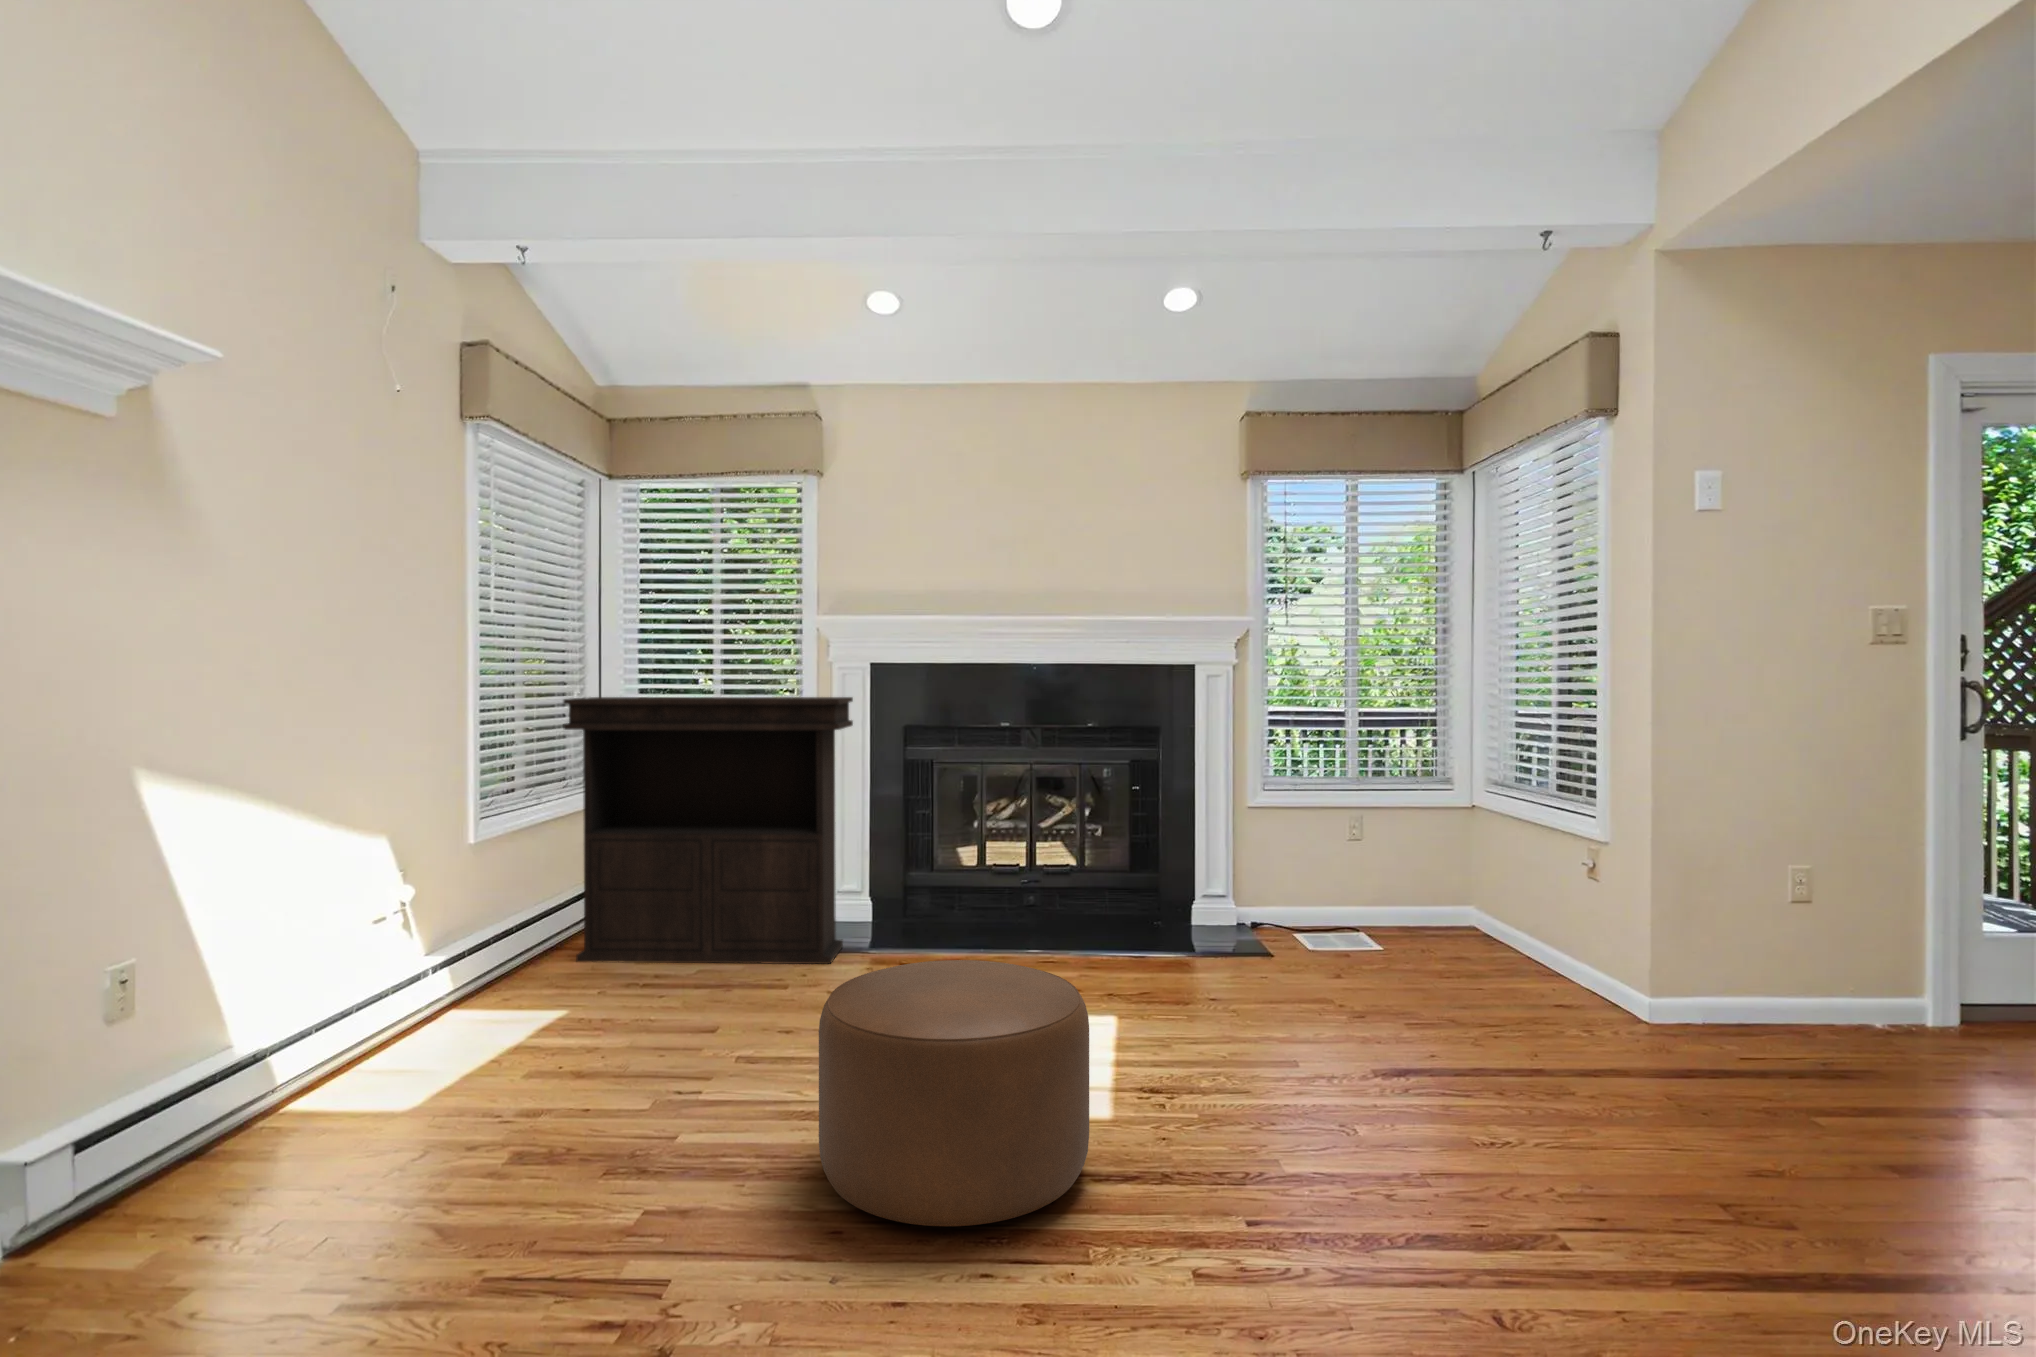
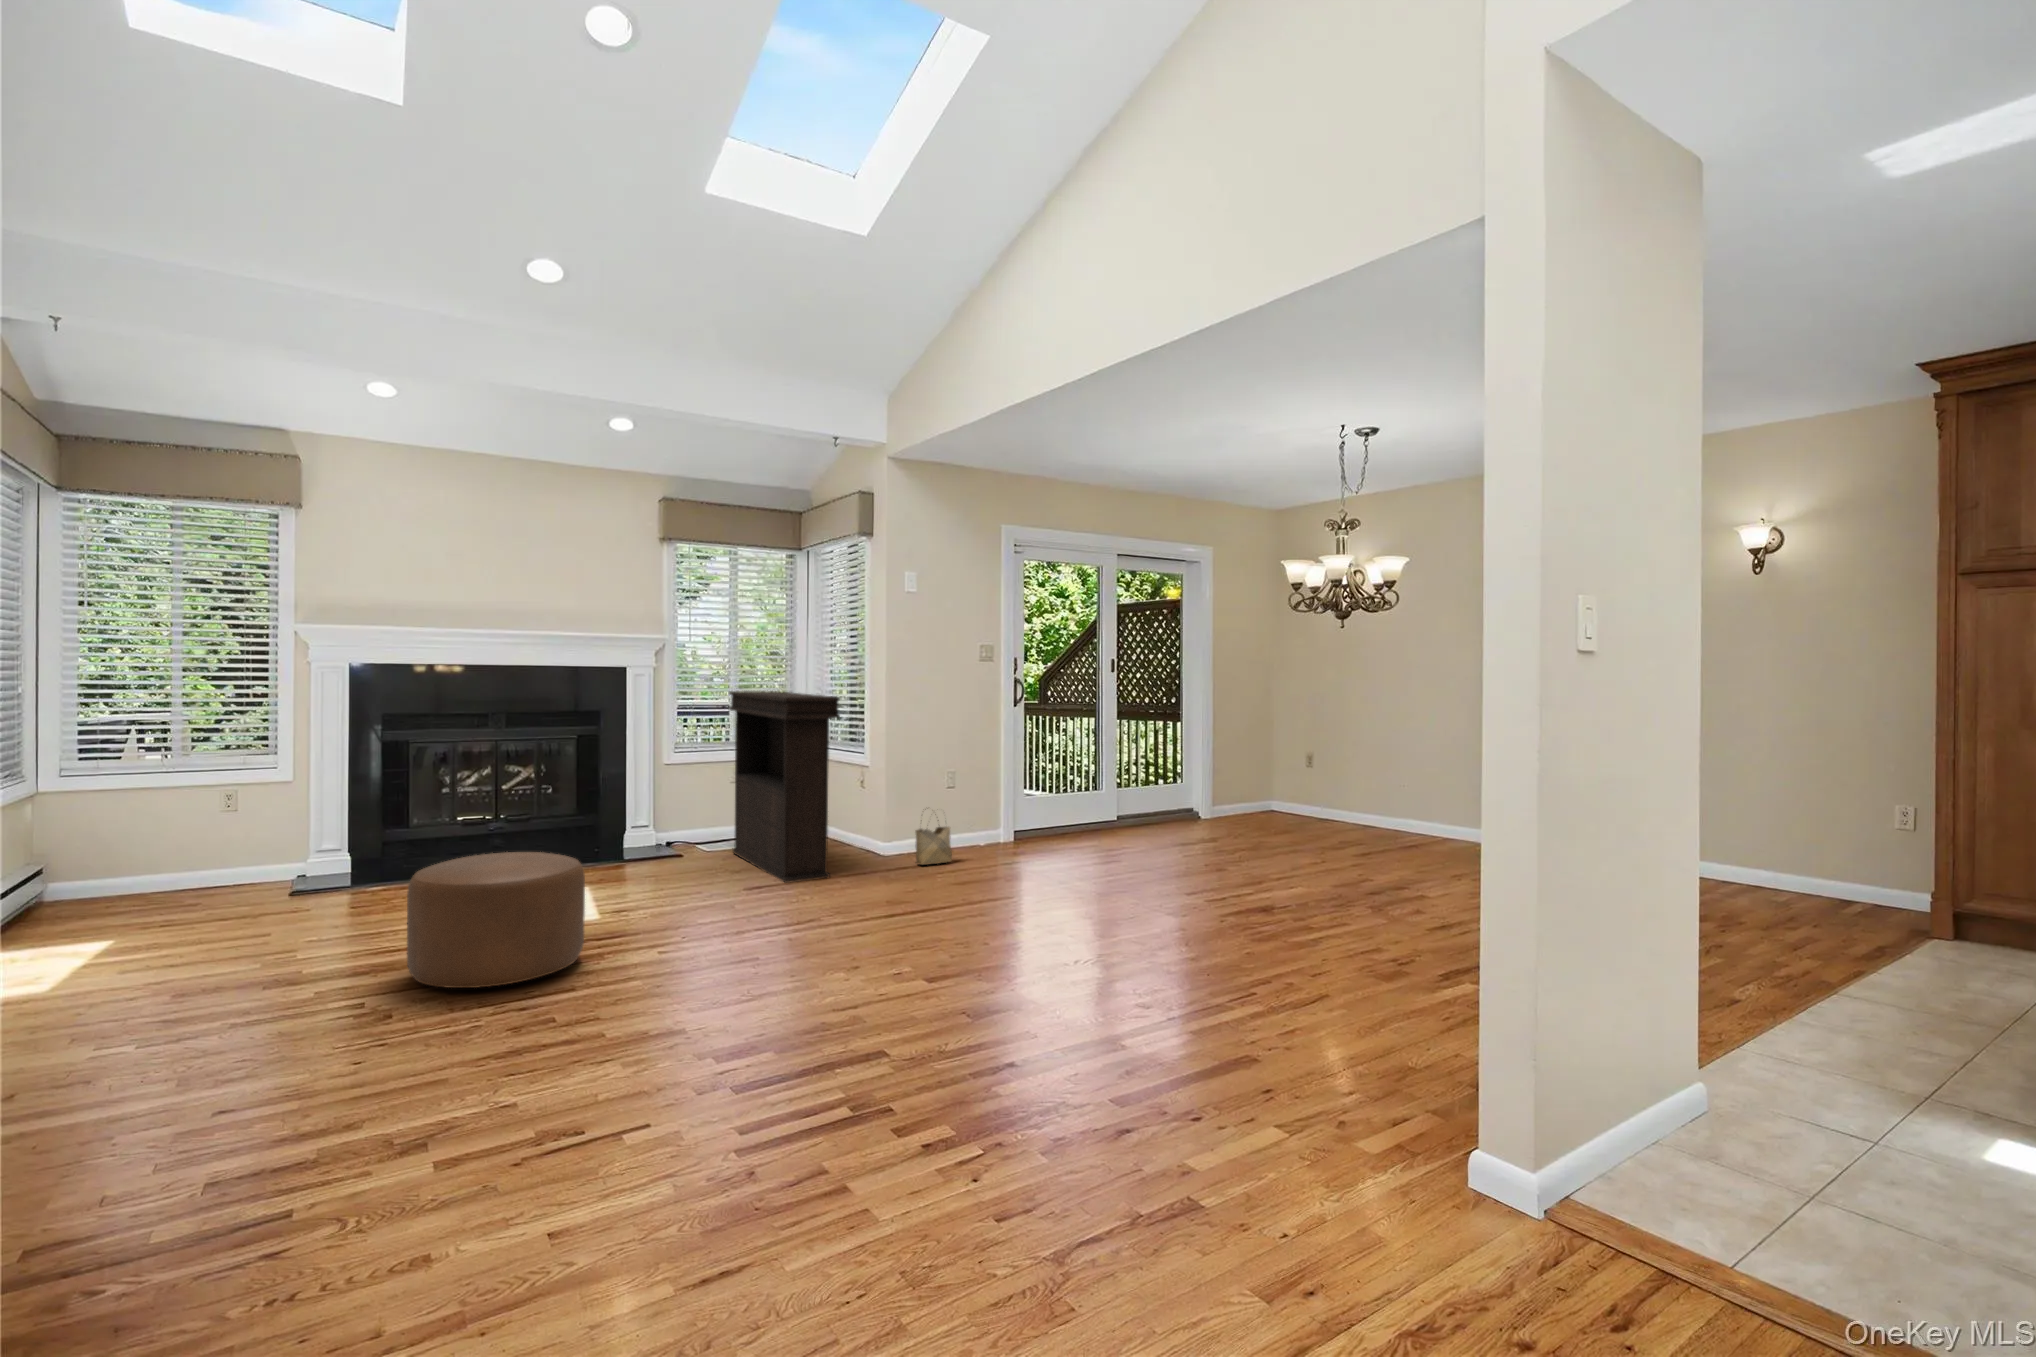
console table: present [563,697,853,964] -> present [729,691,840,883]
woven basket: none [1709,921,1795,1036] -> present [916,820,952,865]

